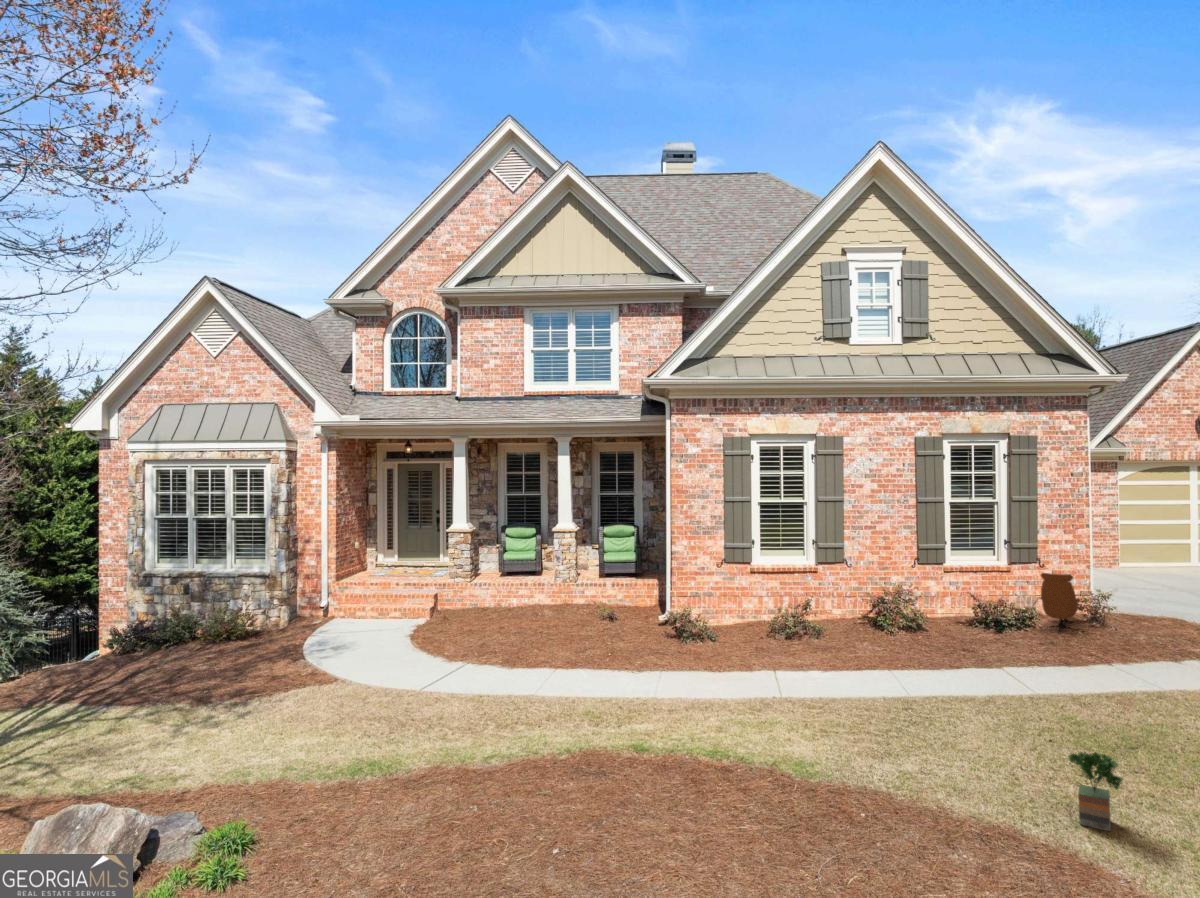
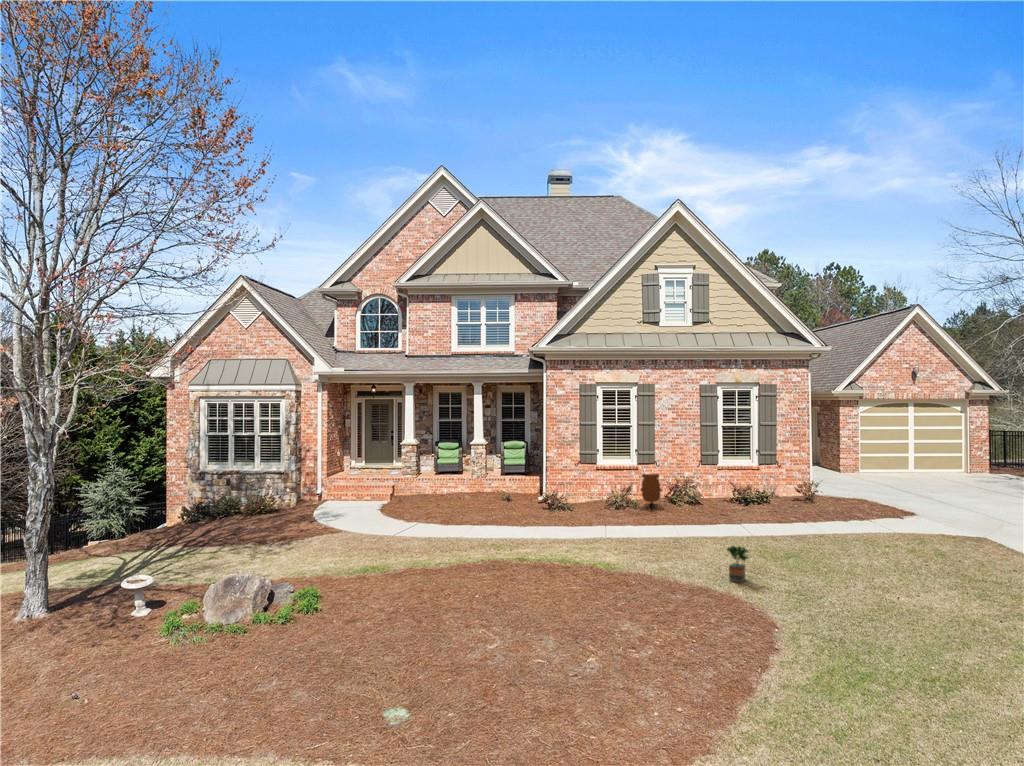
lounge chair: present [1040,573,1083,633] -> present [641,474,662,510]

